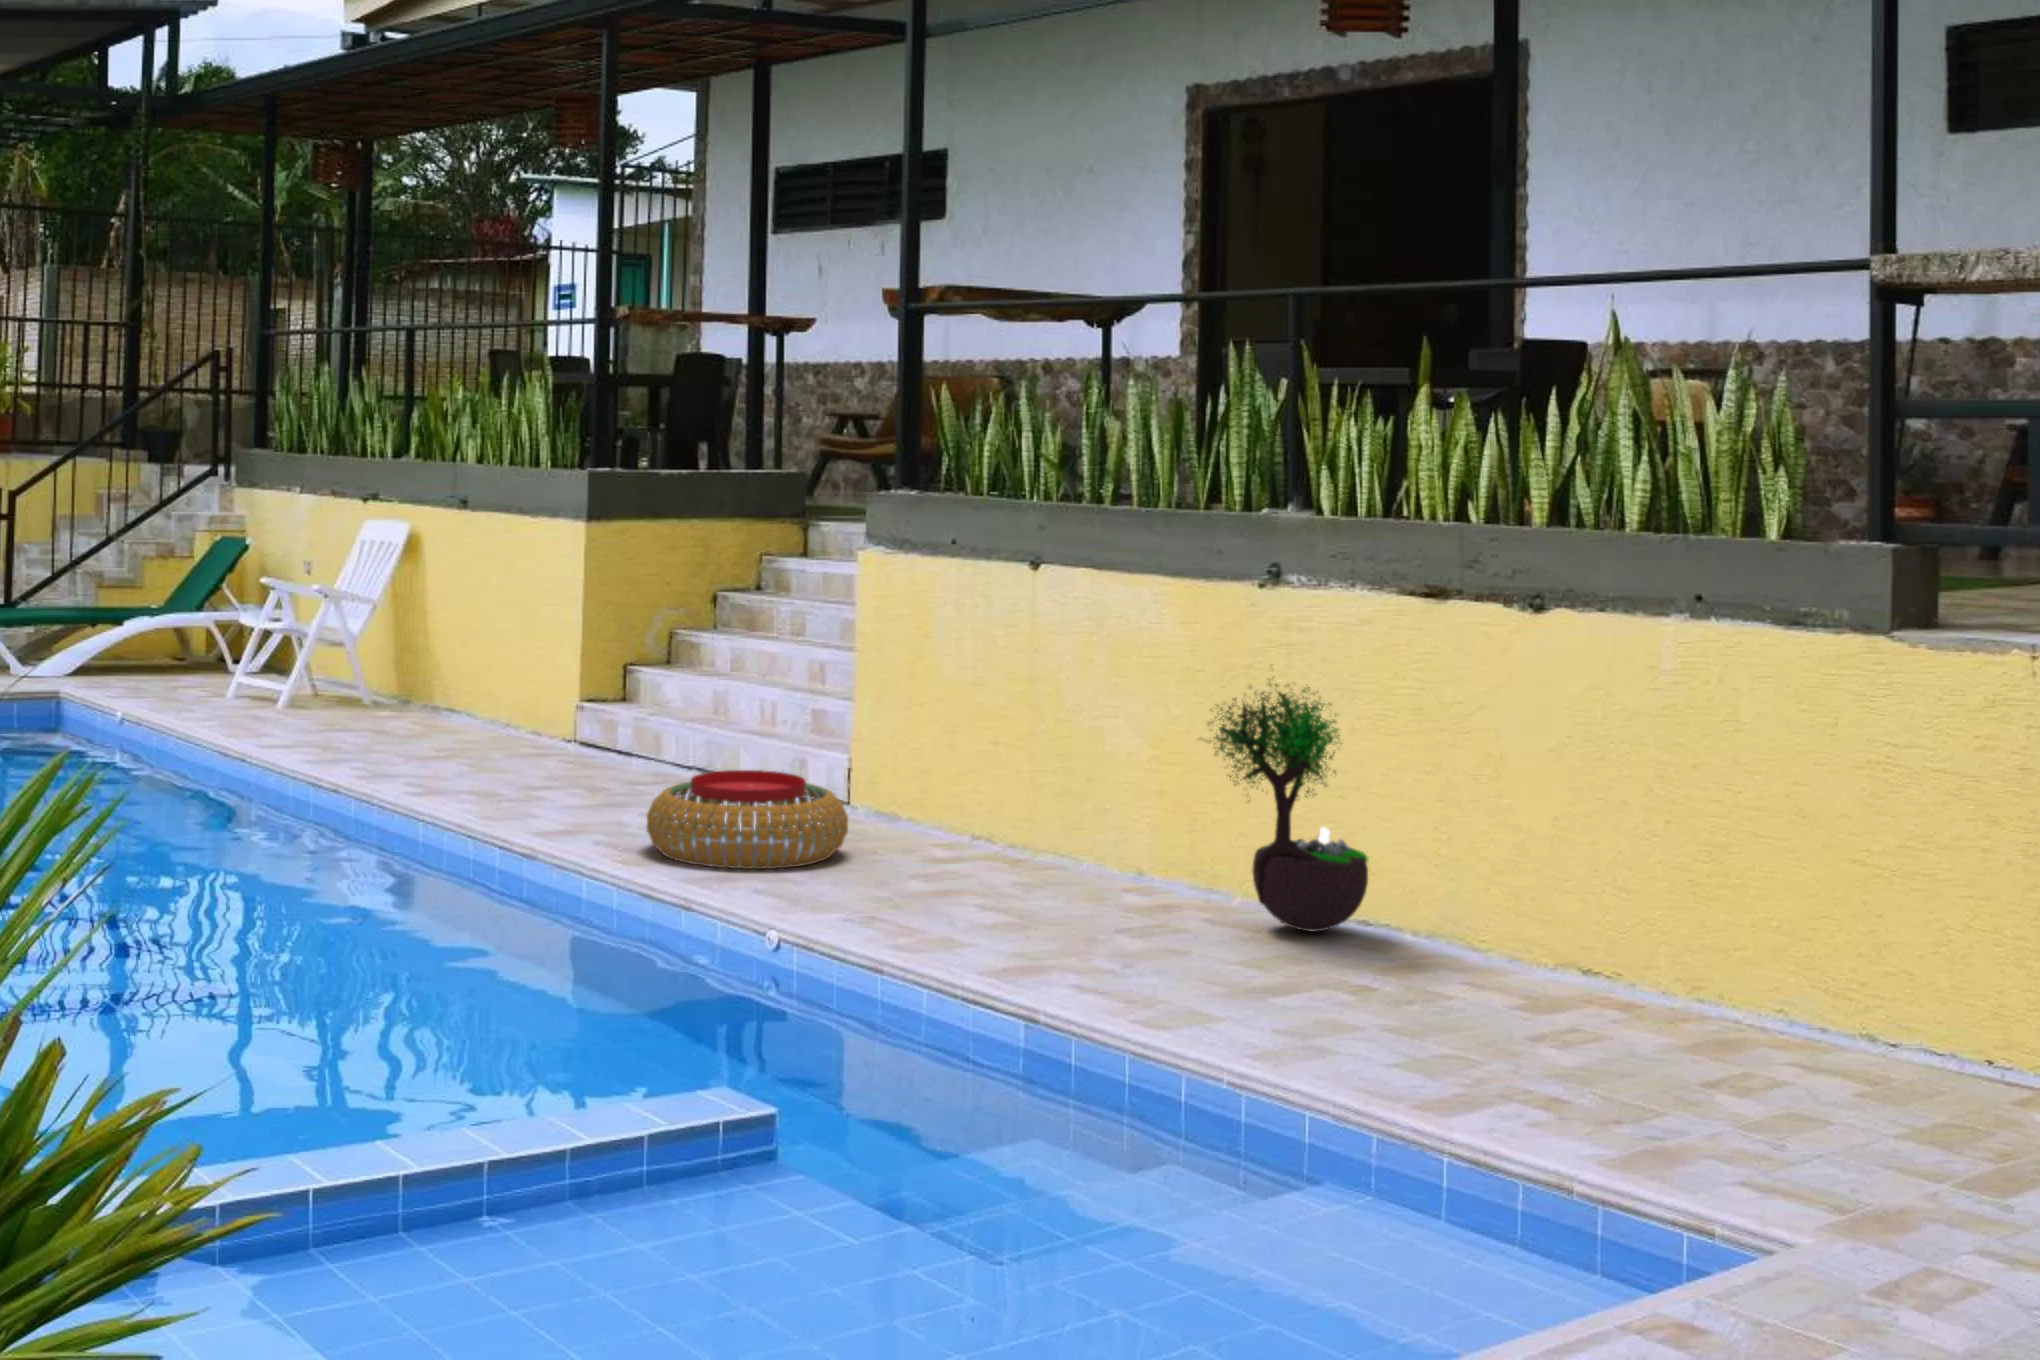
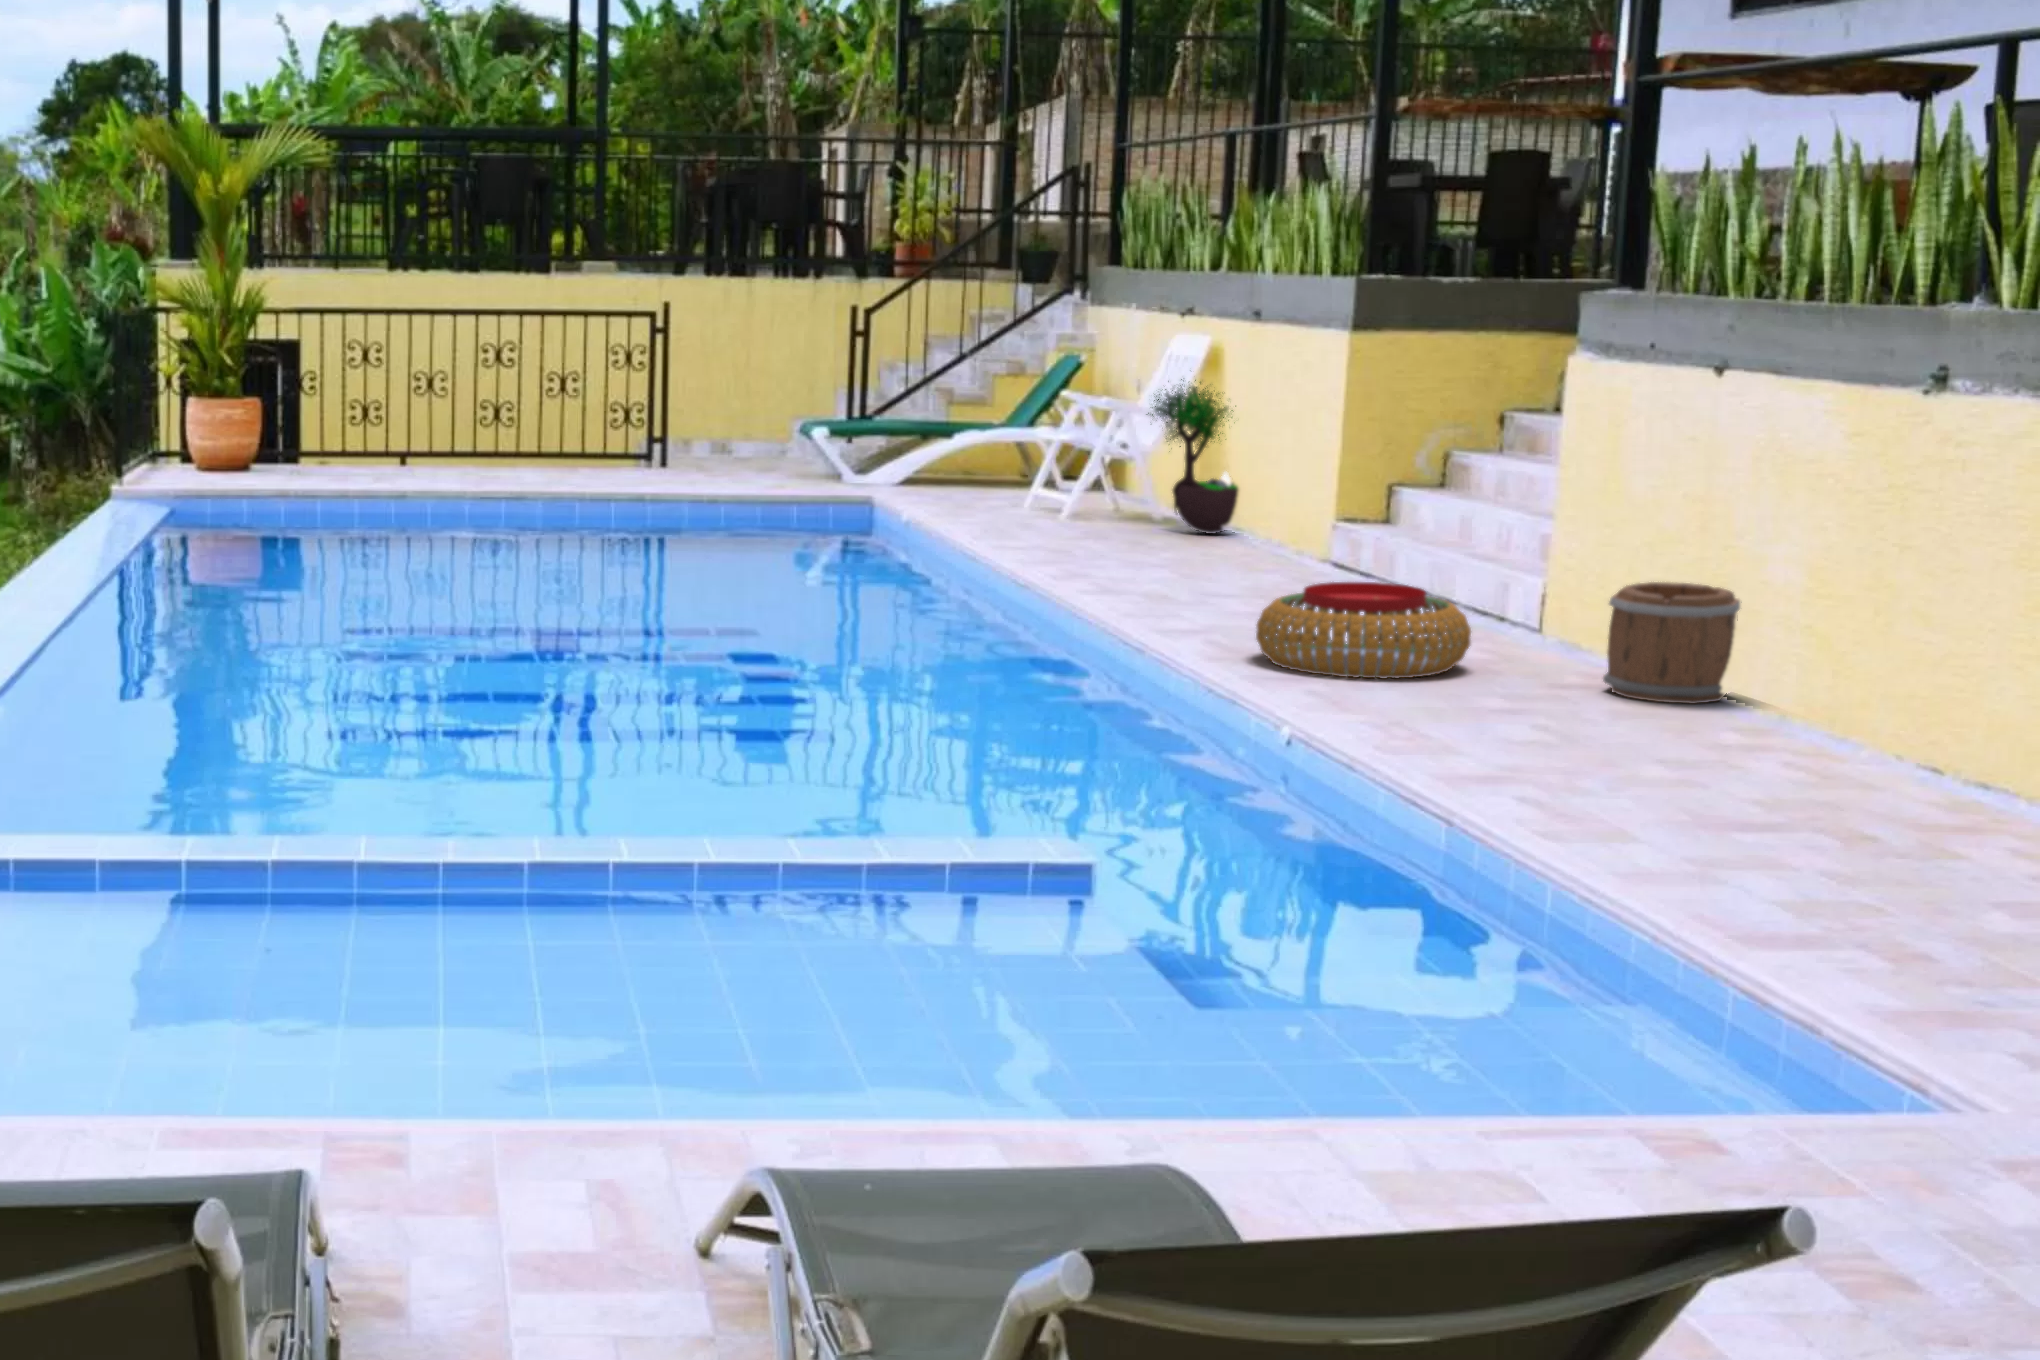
potted tree: present [1206,678,1368,932] -> present [1146,379,1238,534]
bucket: none [977,758,1091,874] -> present [1603,582,1740,704]

